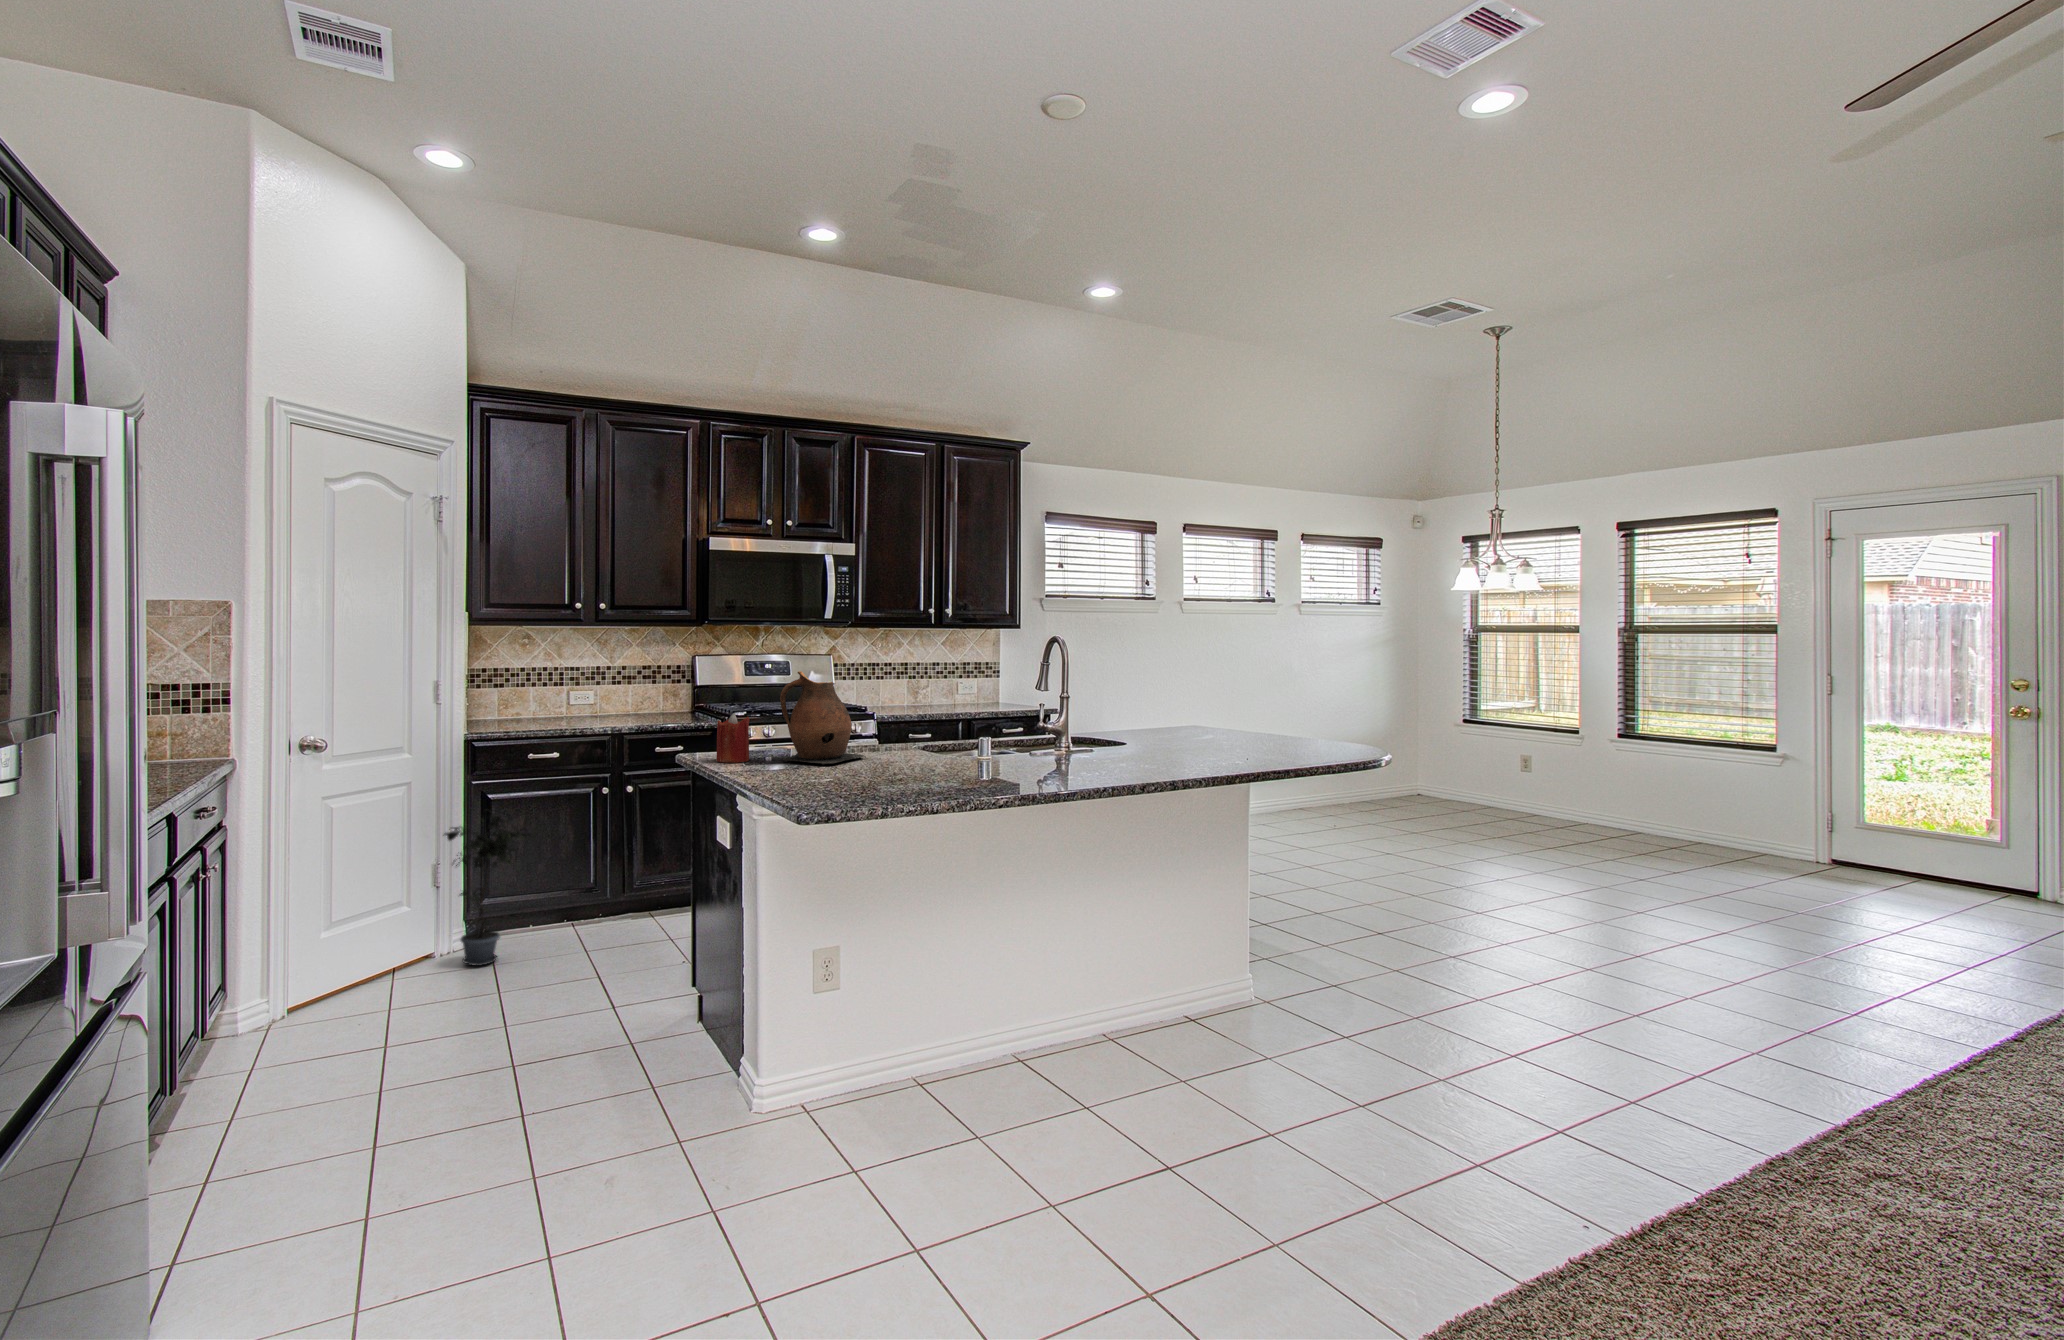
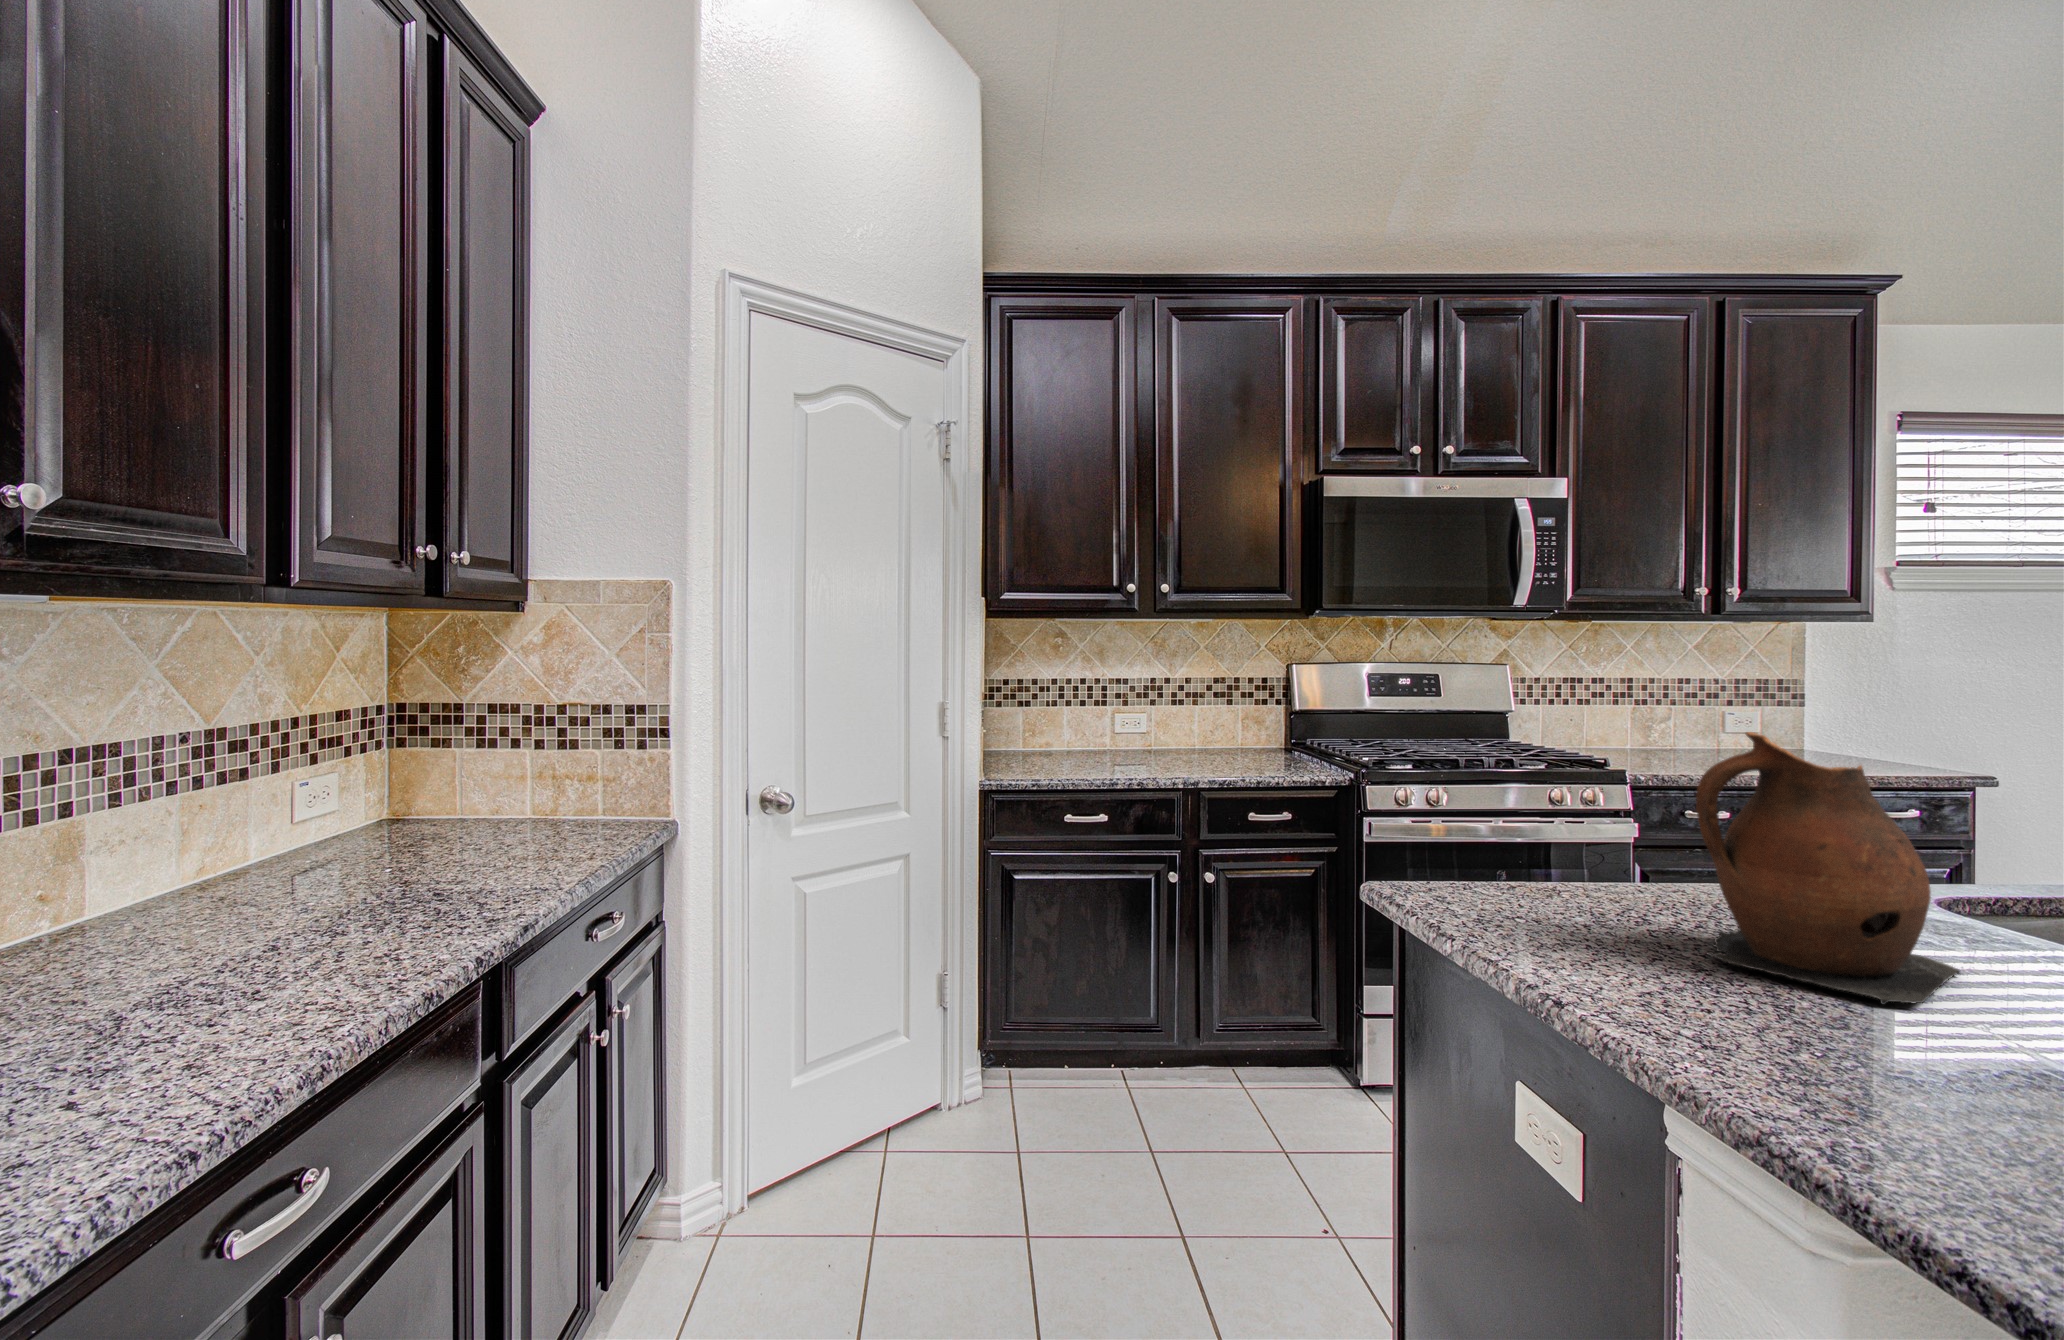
candle: present [716,713,750,763] -> none [1516,826,1607,951]
potted plant: present [444,809,535,966] -> none [953,899,1085,1146]

